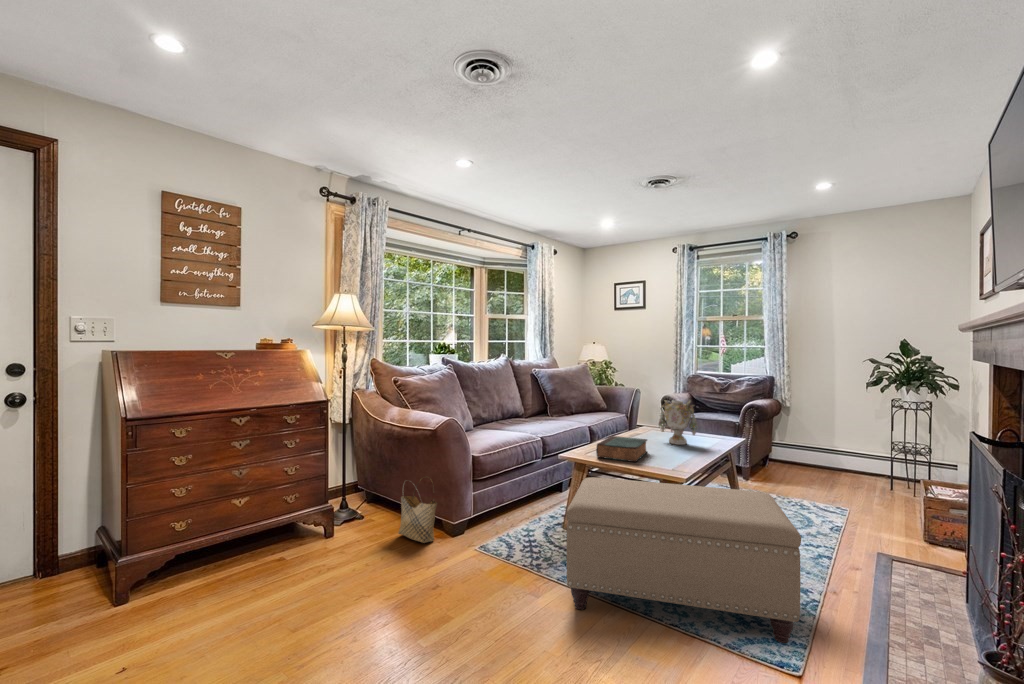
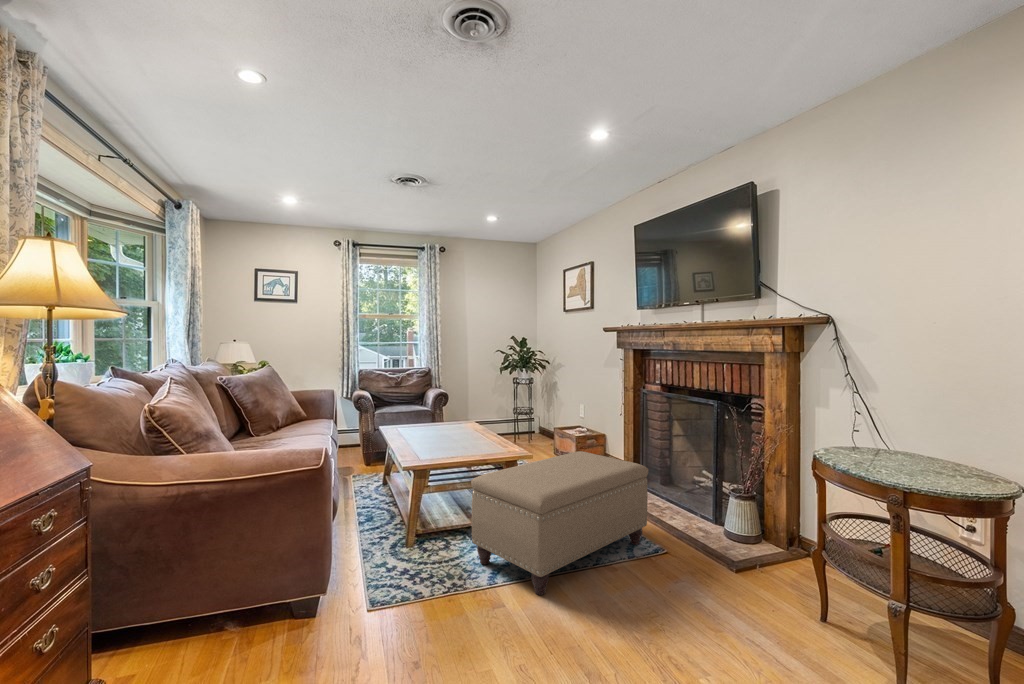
vase: present [659,400,698,445] -> none [429,392,466,435]
book: present [596,436,647,462] -> none [419,433,473,459]
woven basket: present [398,476,437,543] -> none [225,545,302,655]

